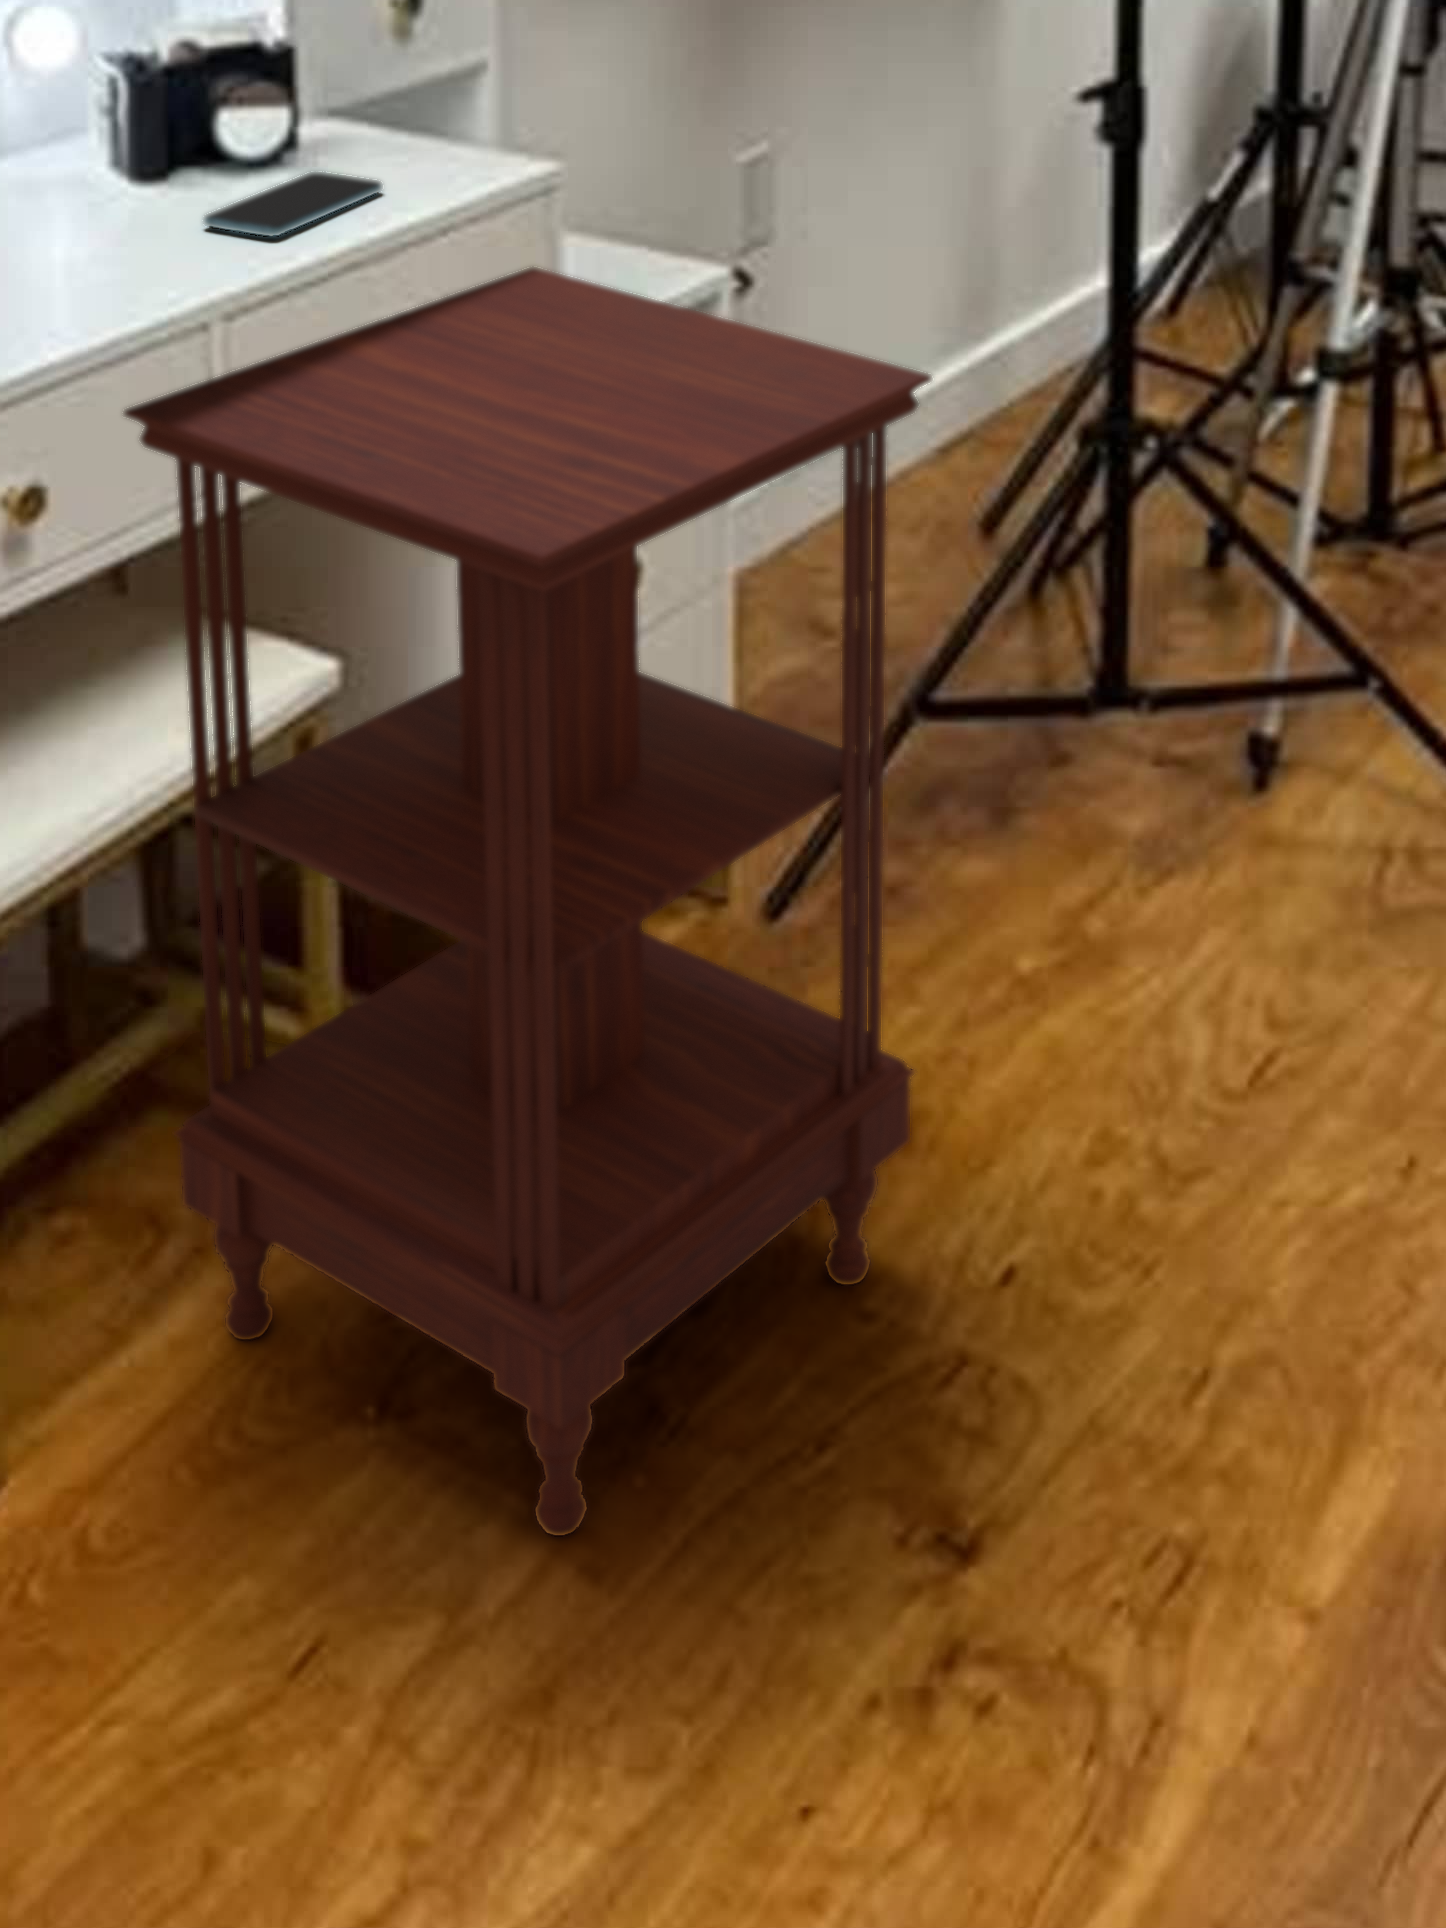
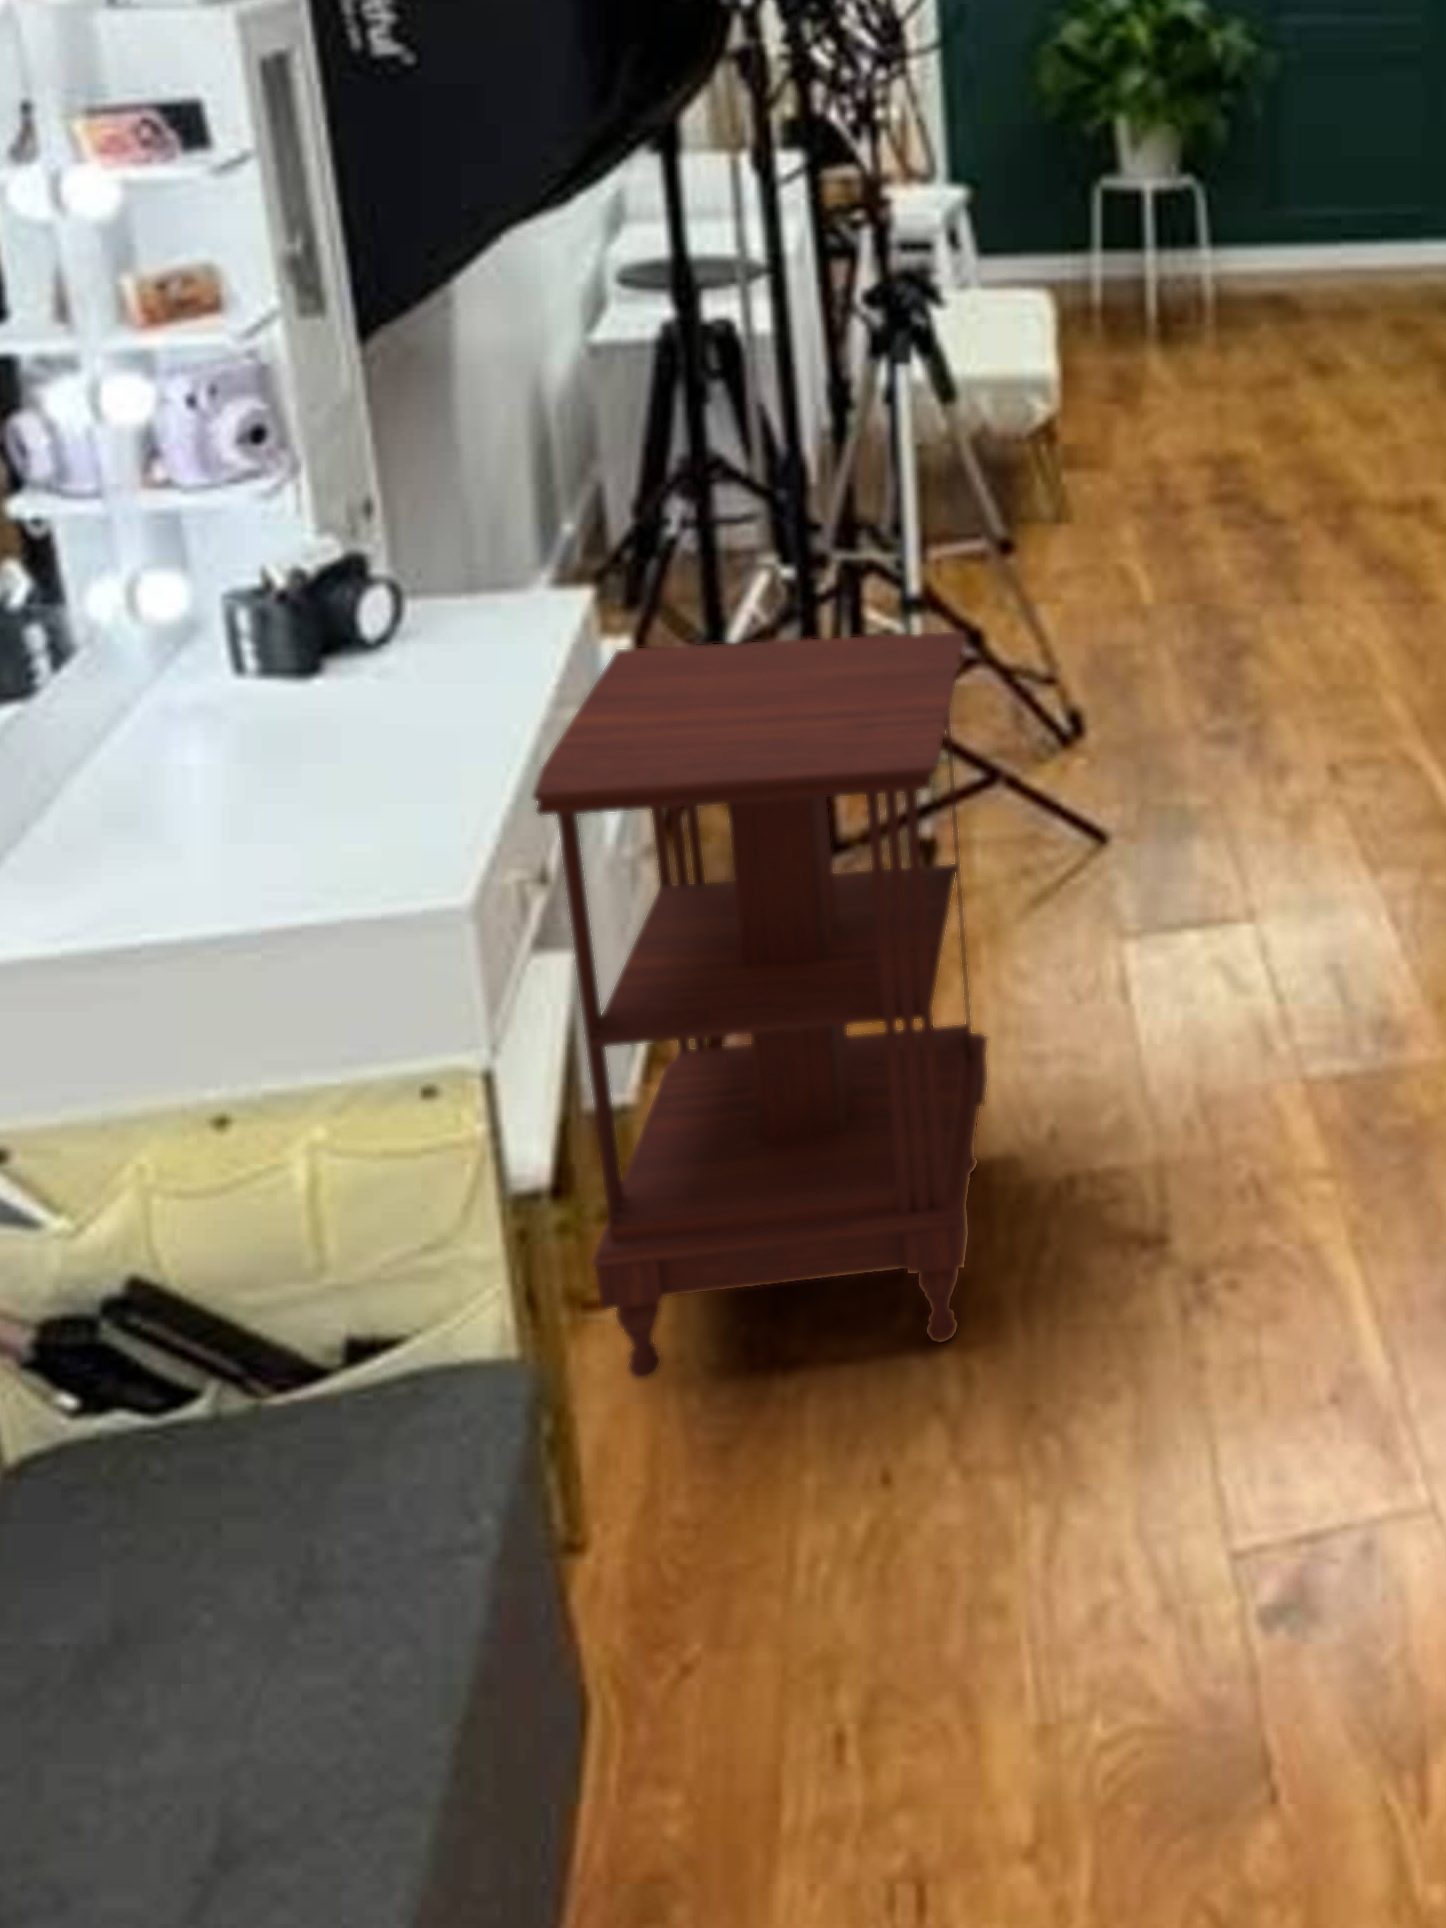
smartphone: present [204,172,382,237] -> none [410,623,489,680]

